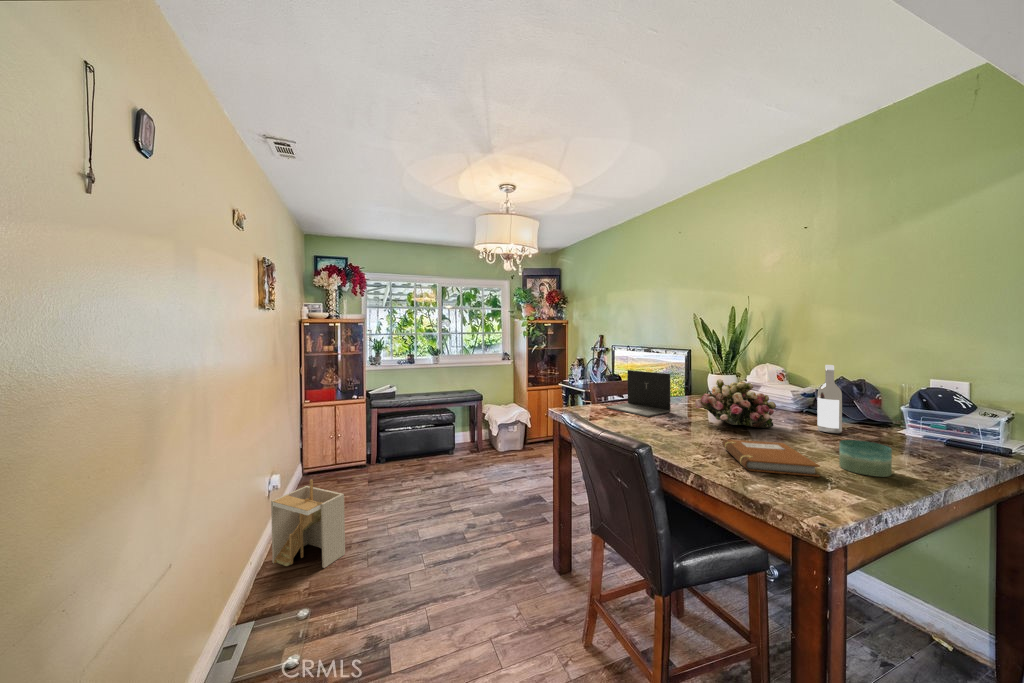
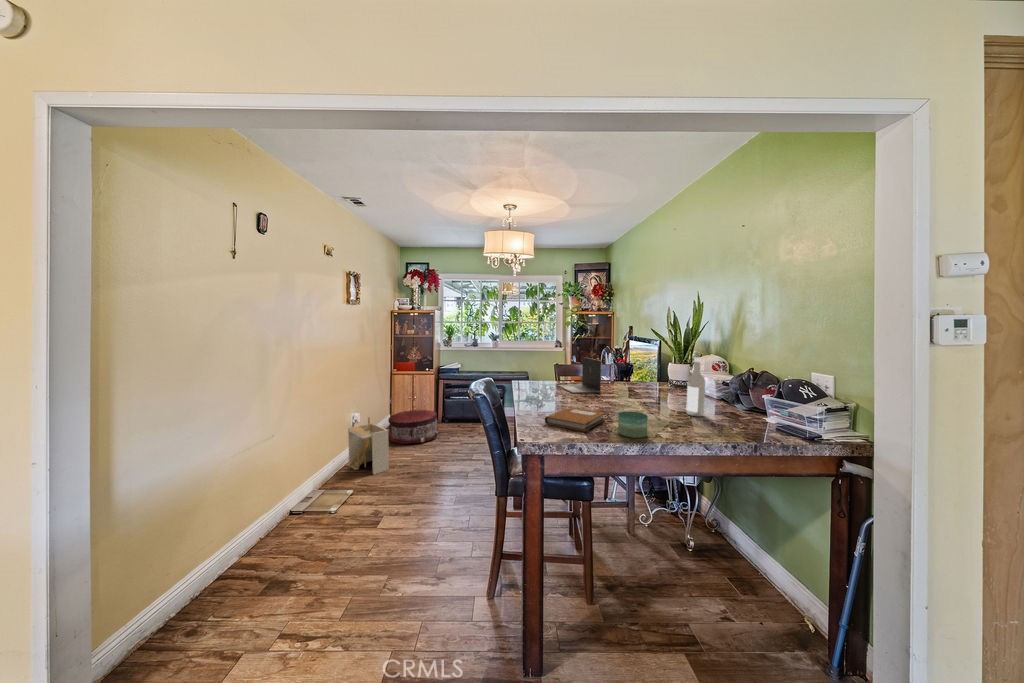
flower arrangement: present [695,379,776,428] -> none [598,366,661,408]
pouf: none [313,451,387,506] -> present [388,410,438,444]

